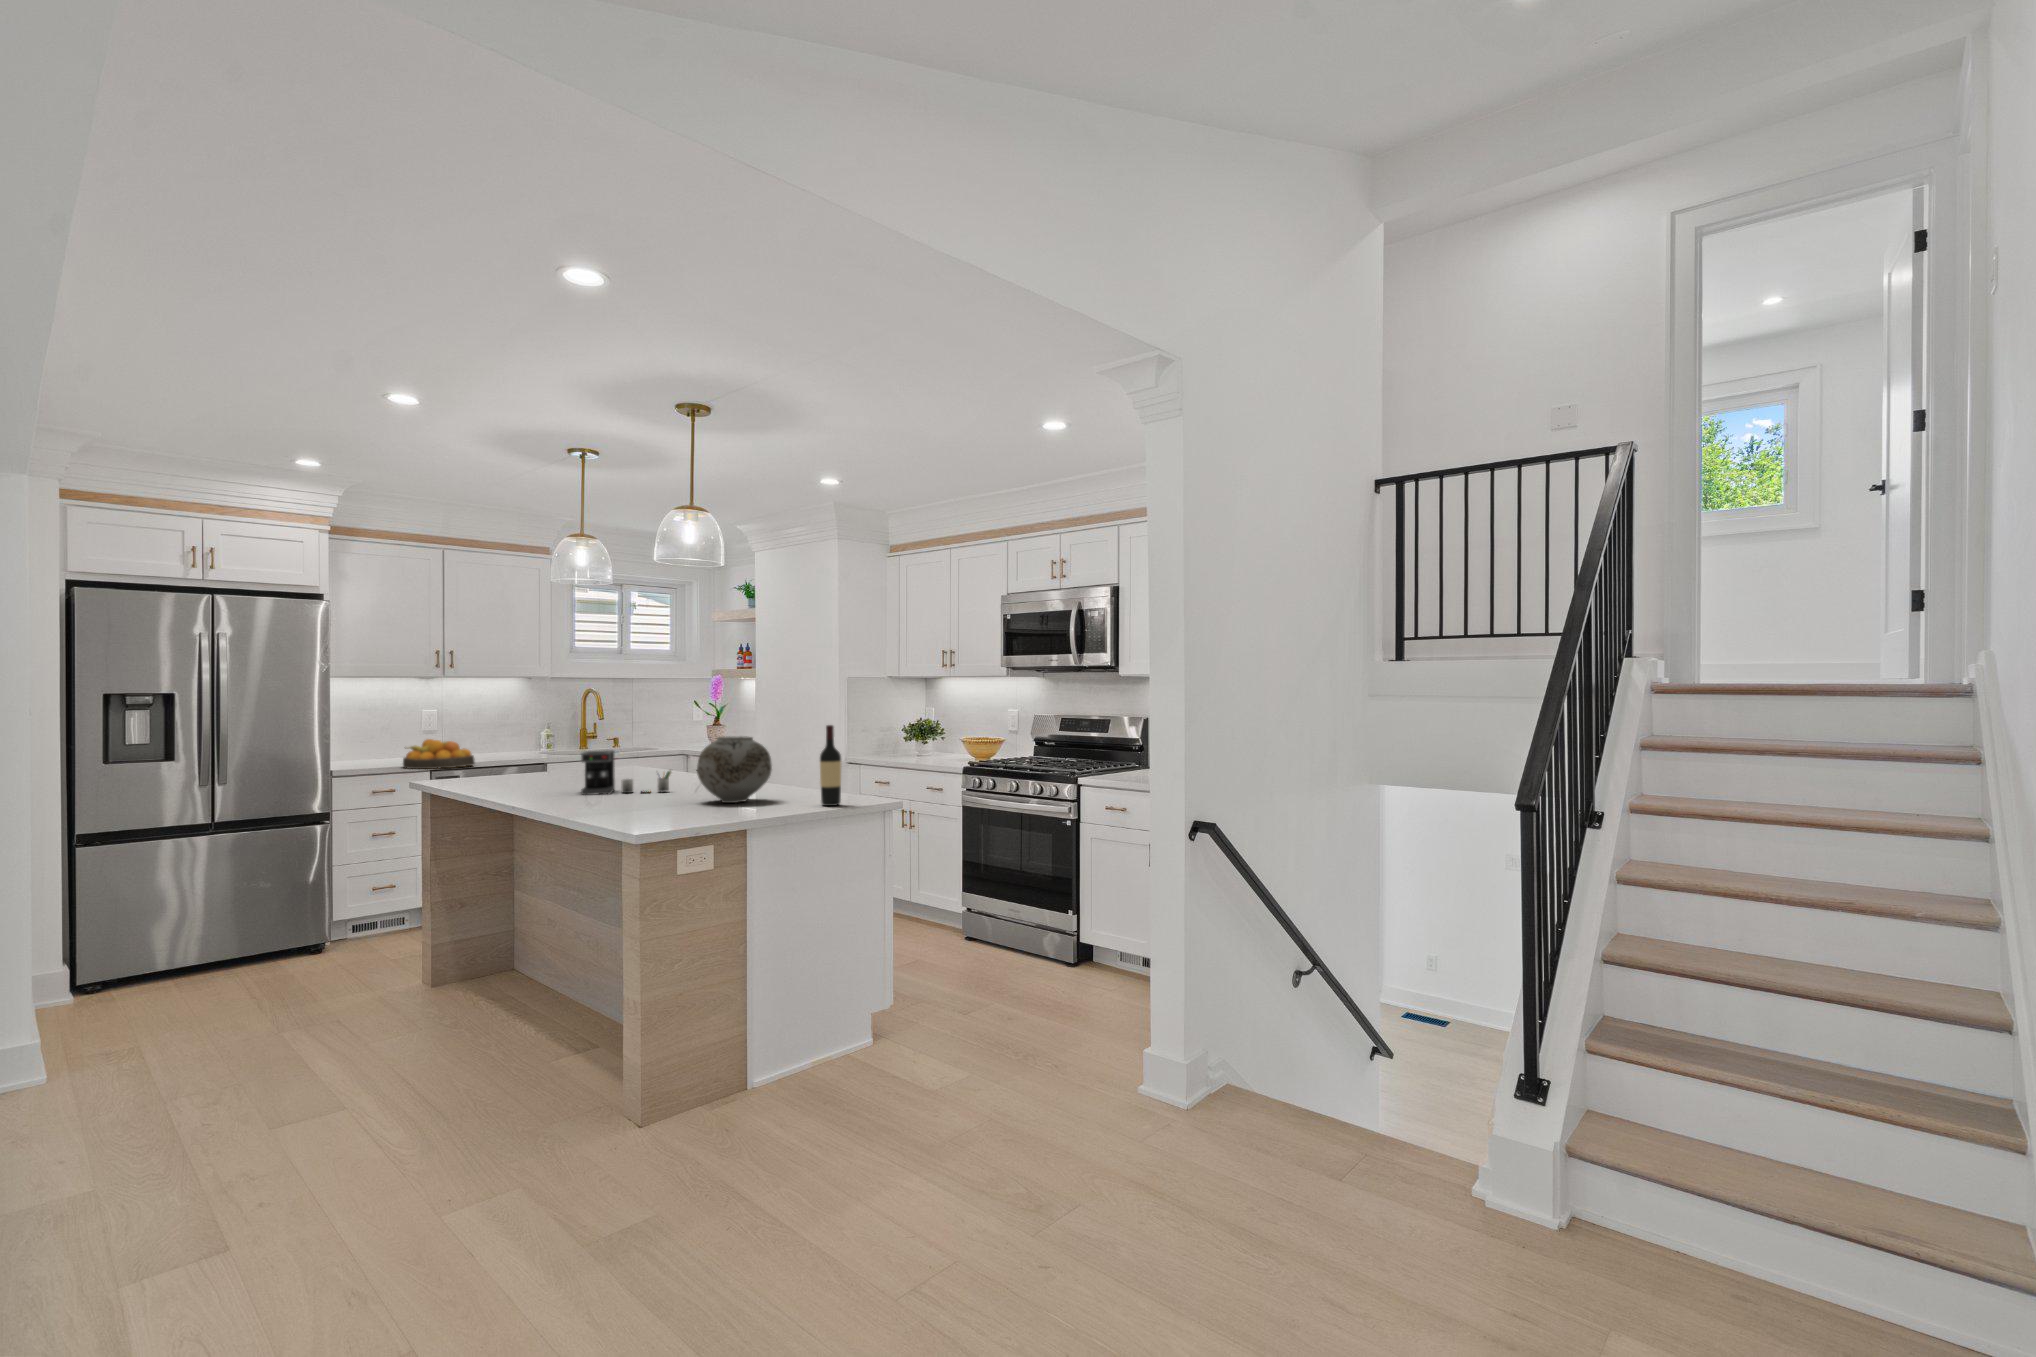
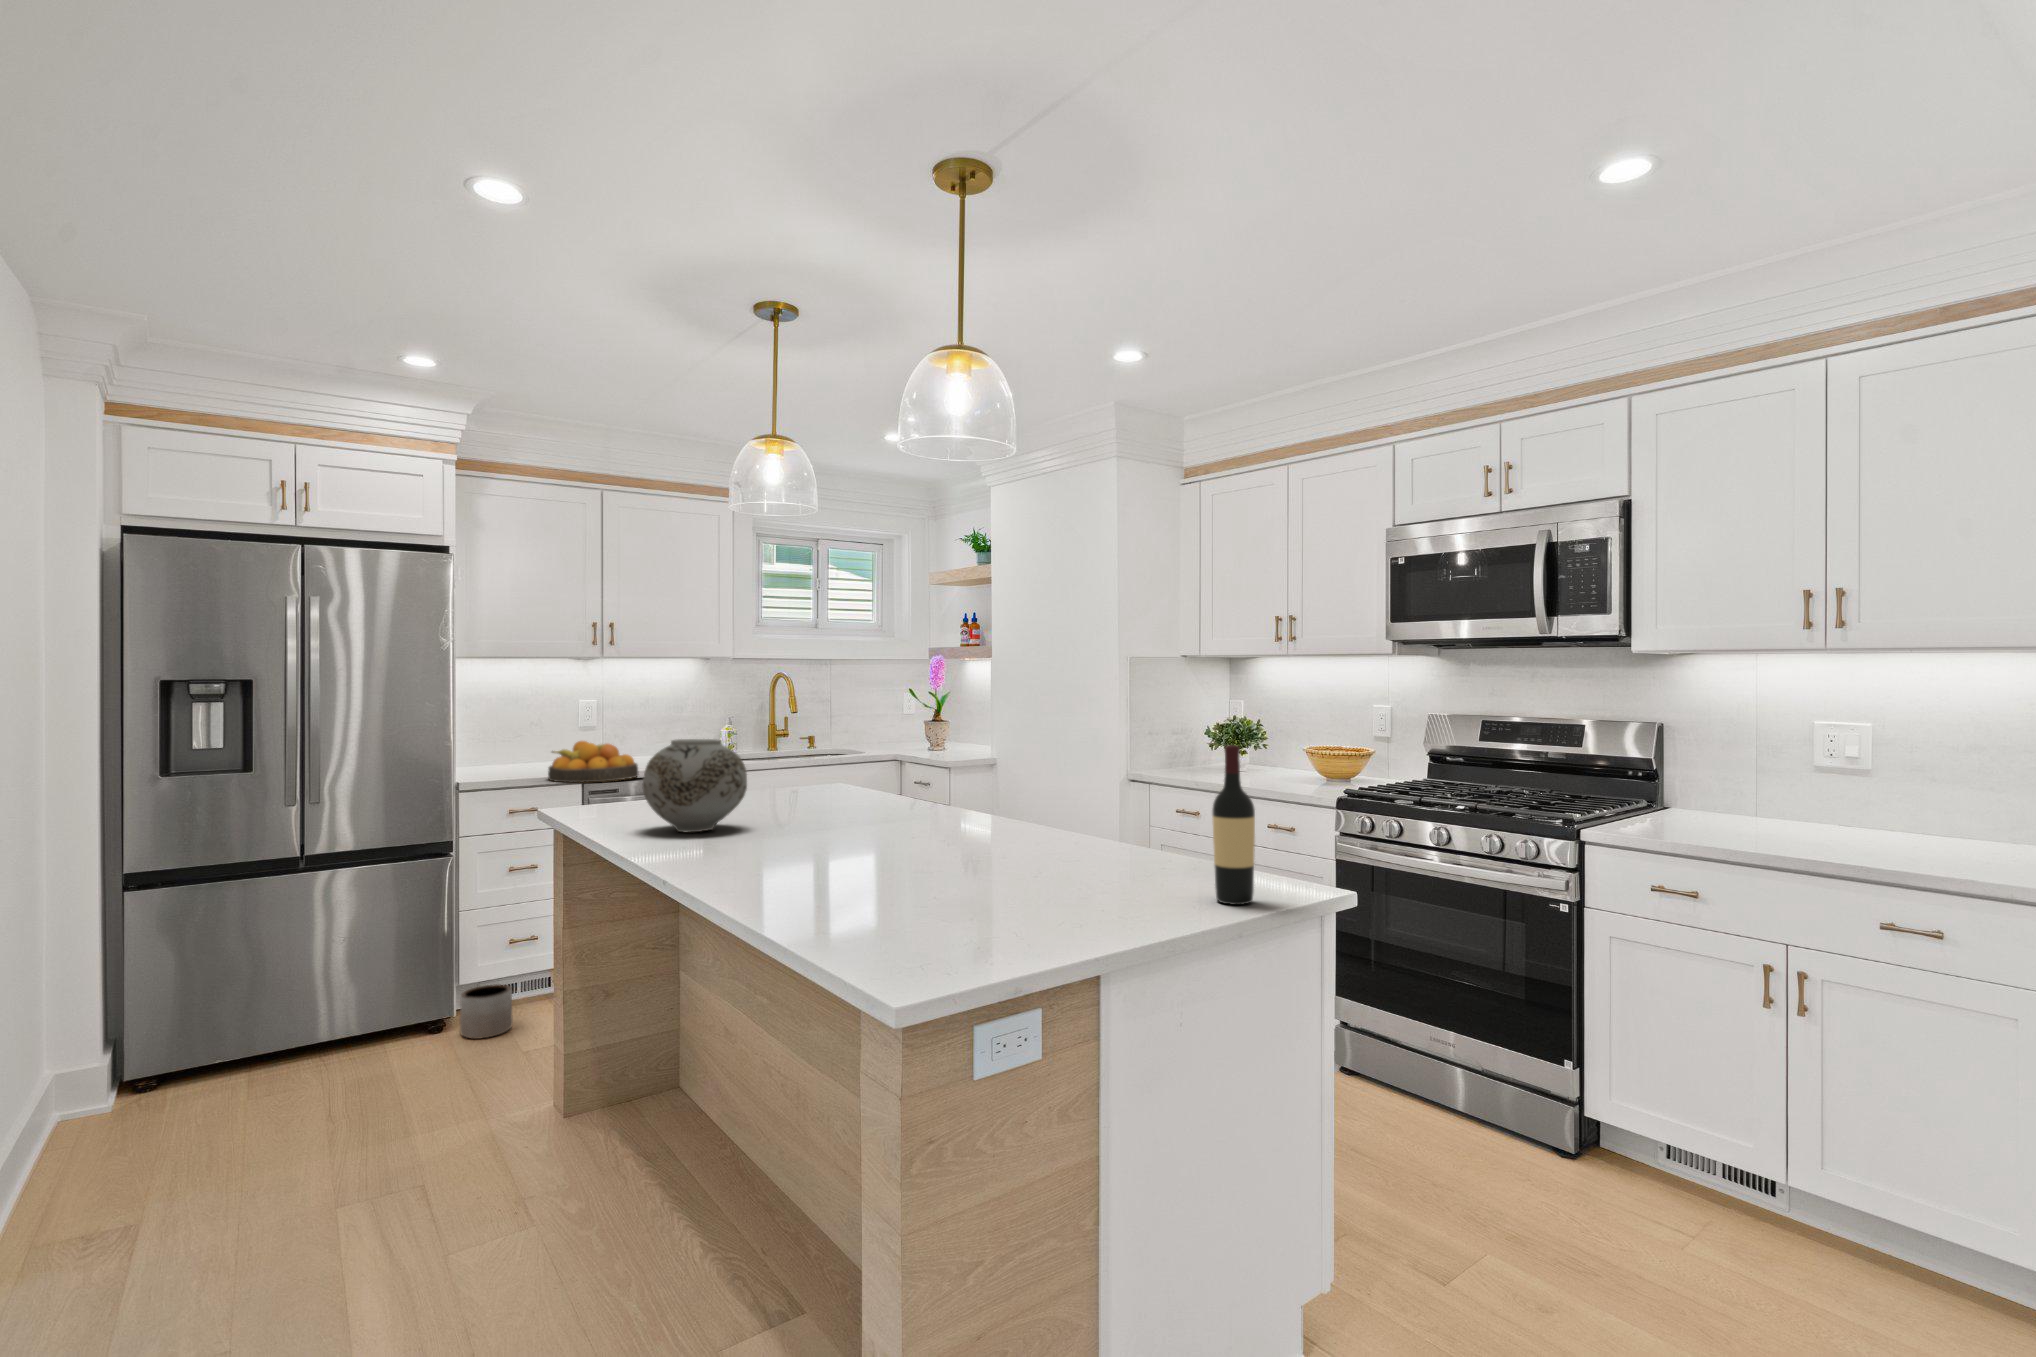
vase: present [697,736,772,803] -> present [642,739,747,832]
coffee maker: present [581,750,671,795] -> none [777,774,920,852]
planter: none [335,917,376,955] -> present [460,984,513,1039]

